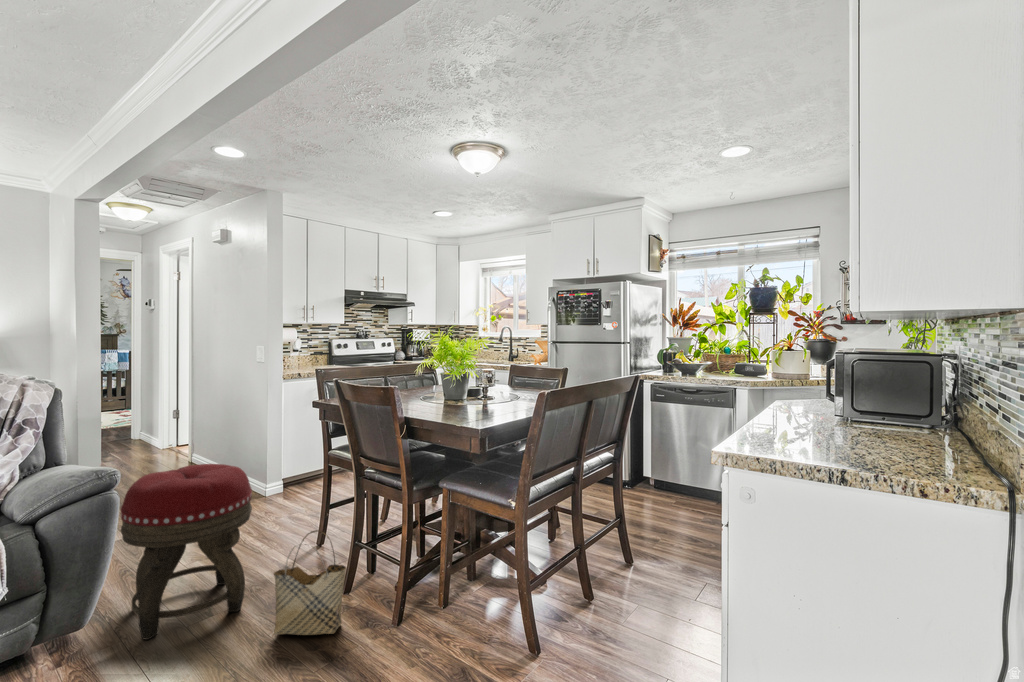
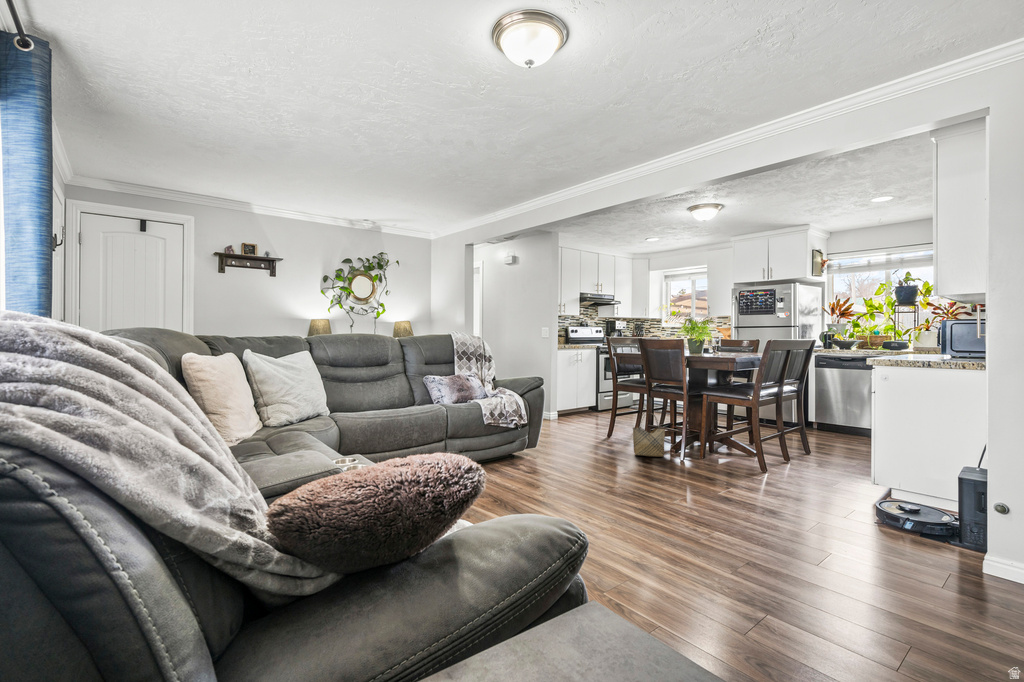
footstool: present [121,464,252,640] -> none [555,383,608,453]

